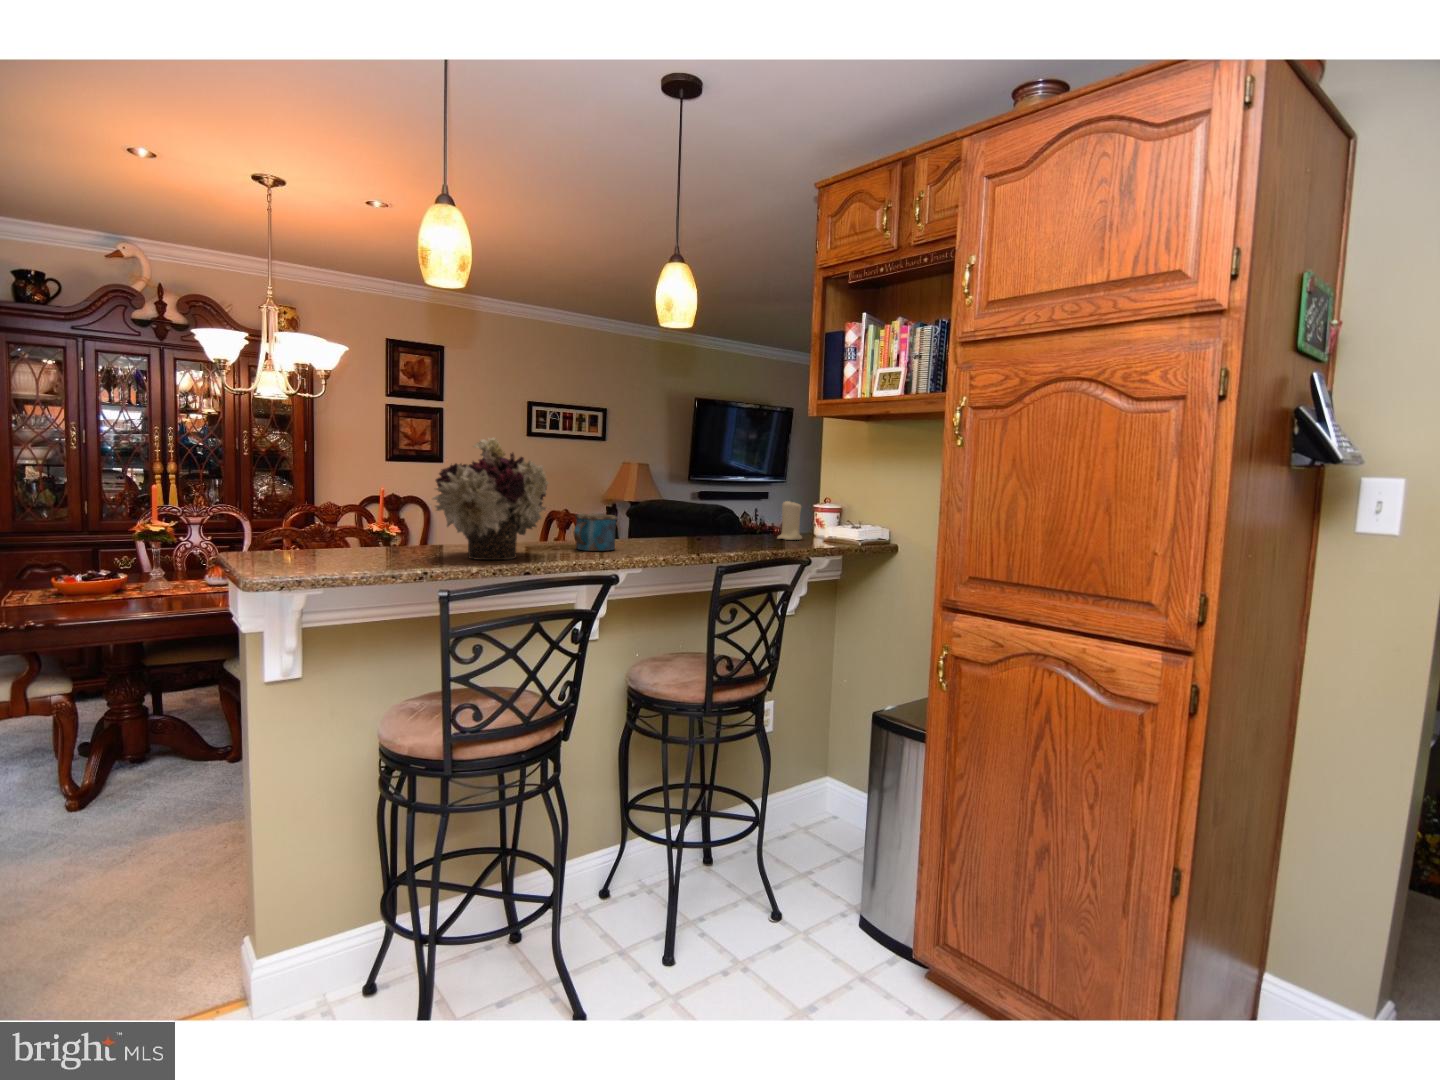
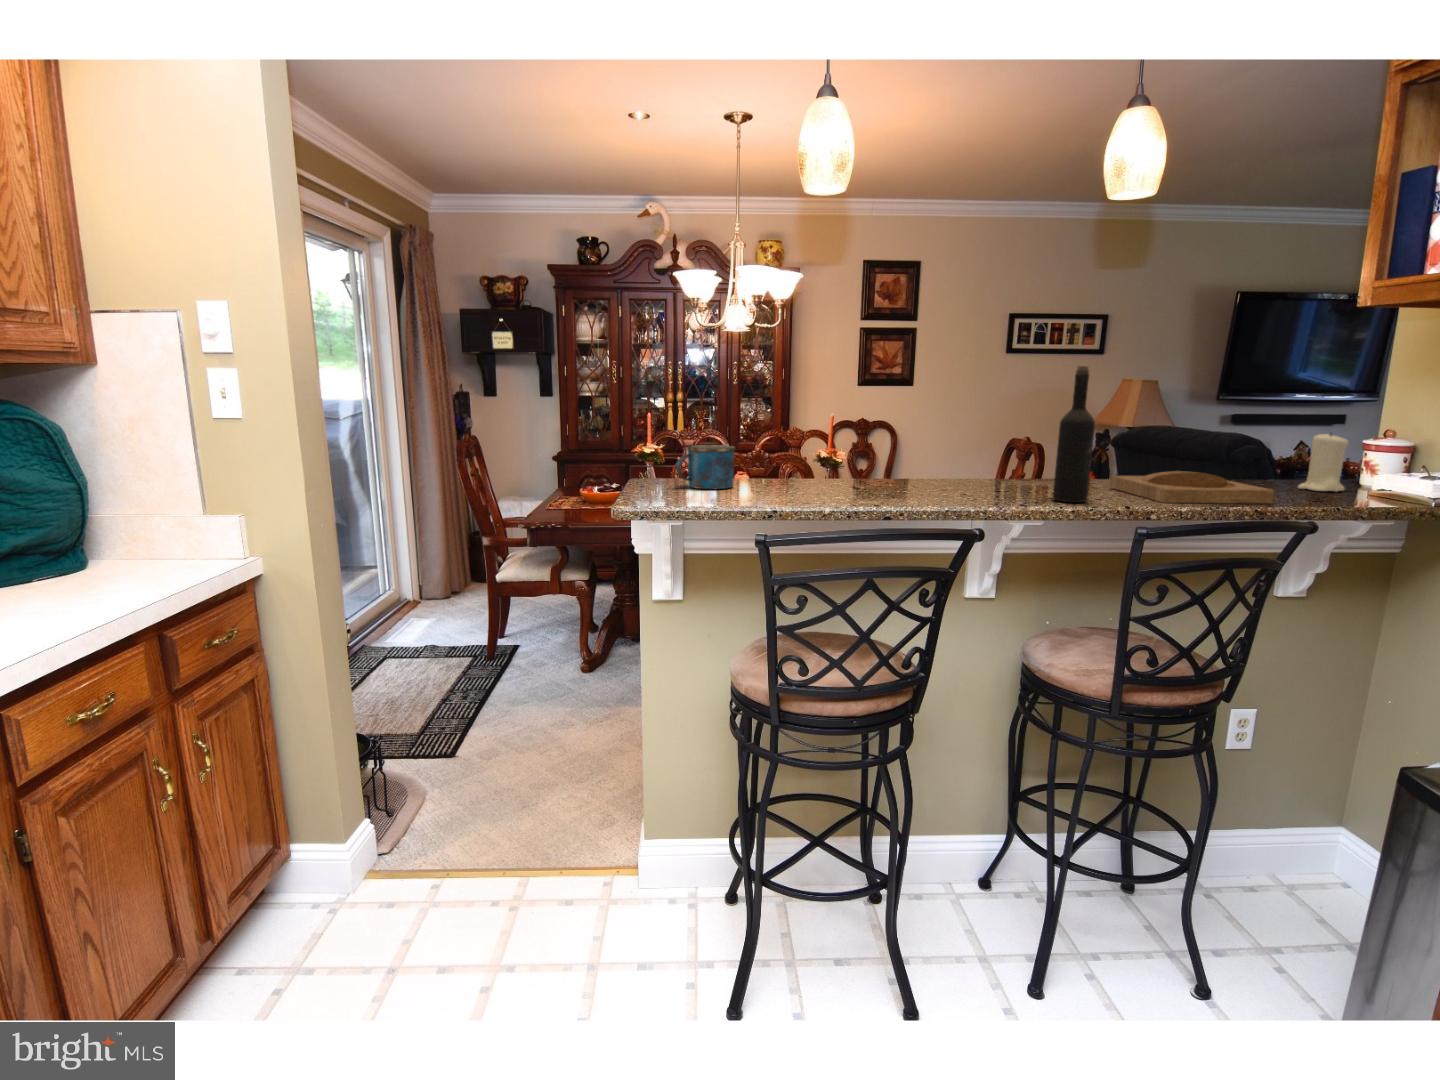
flower arrangement: present [433,438,548,560] -> none [797,362,932,500]
wine bottle: none [641,449,667,554] -> present [1053,366,1095,502]
mug: present [574,514,617,551] -> present [676,445,735,489]
tray: none [669,529,774,551] -> present [1110,471,1274,504]

